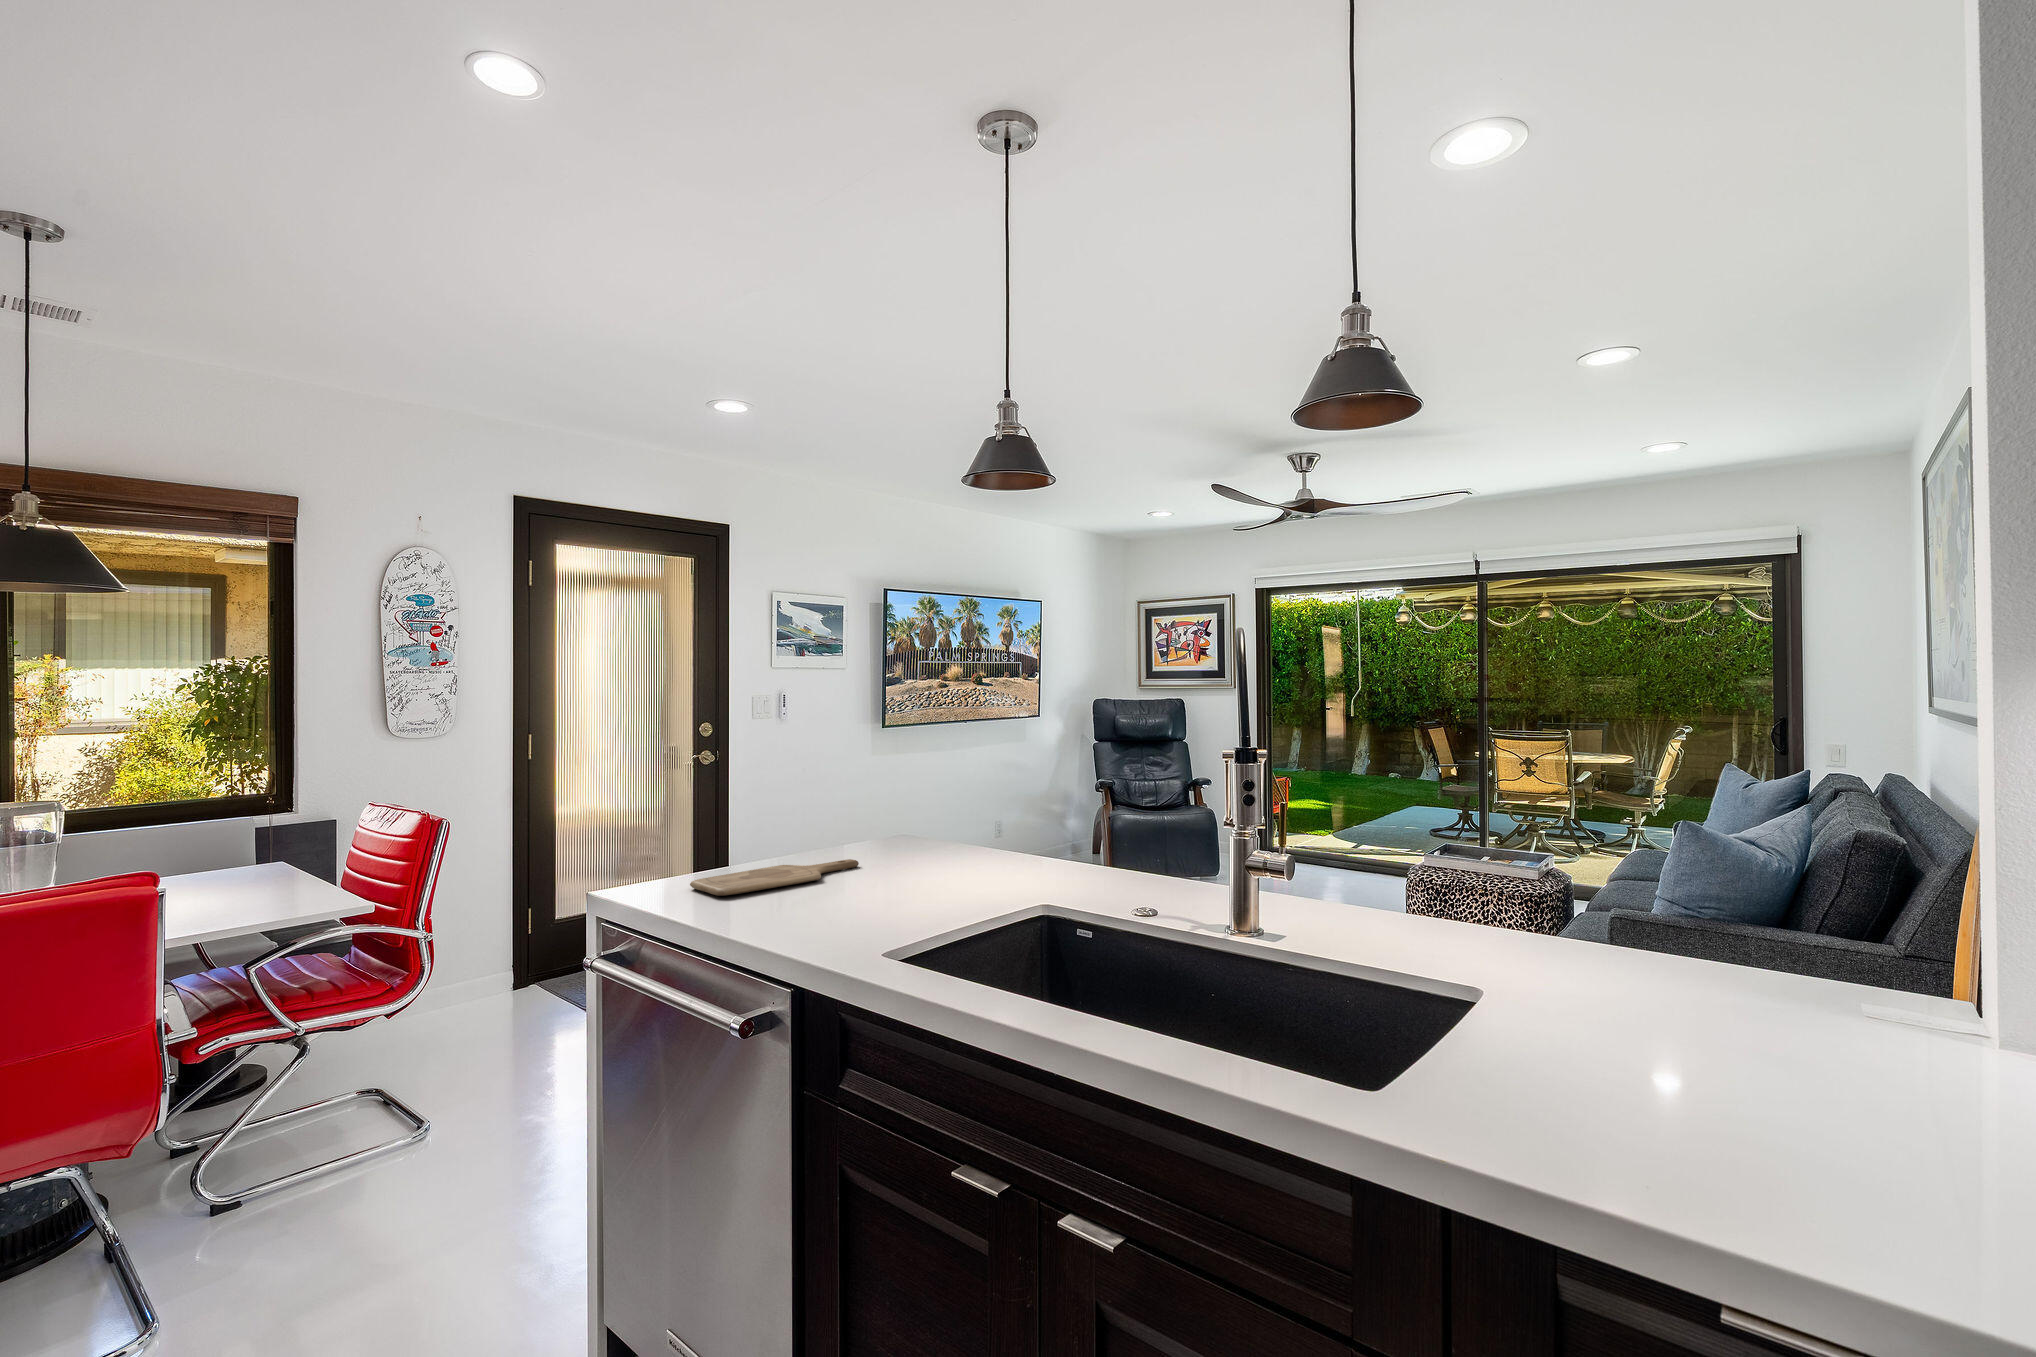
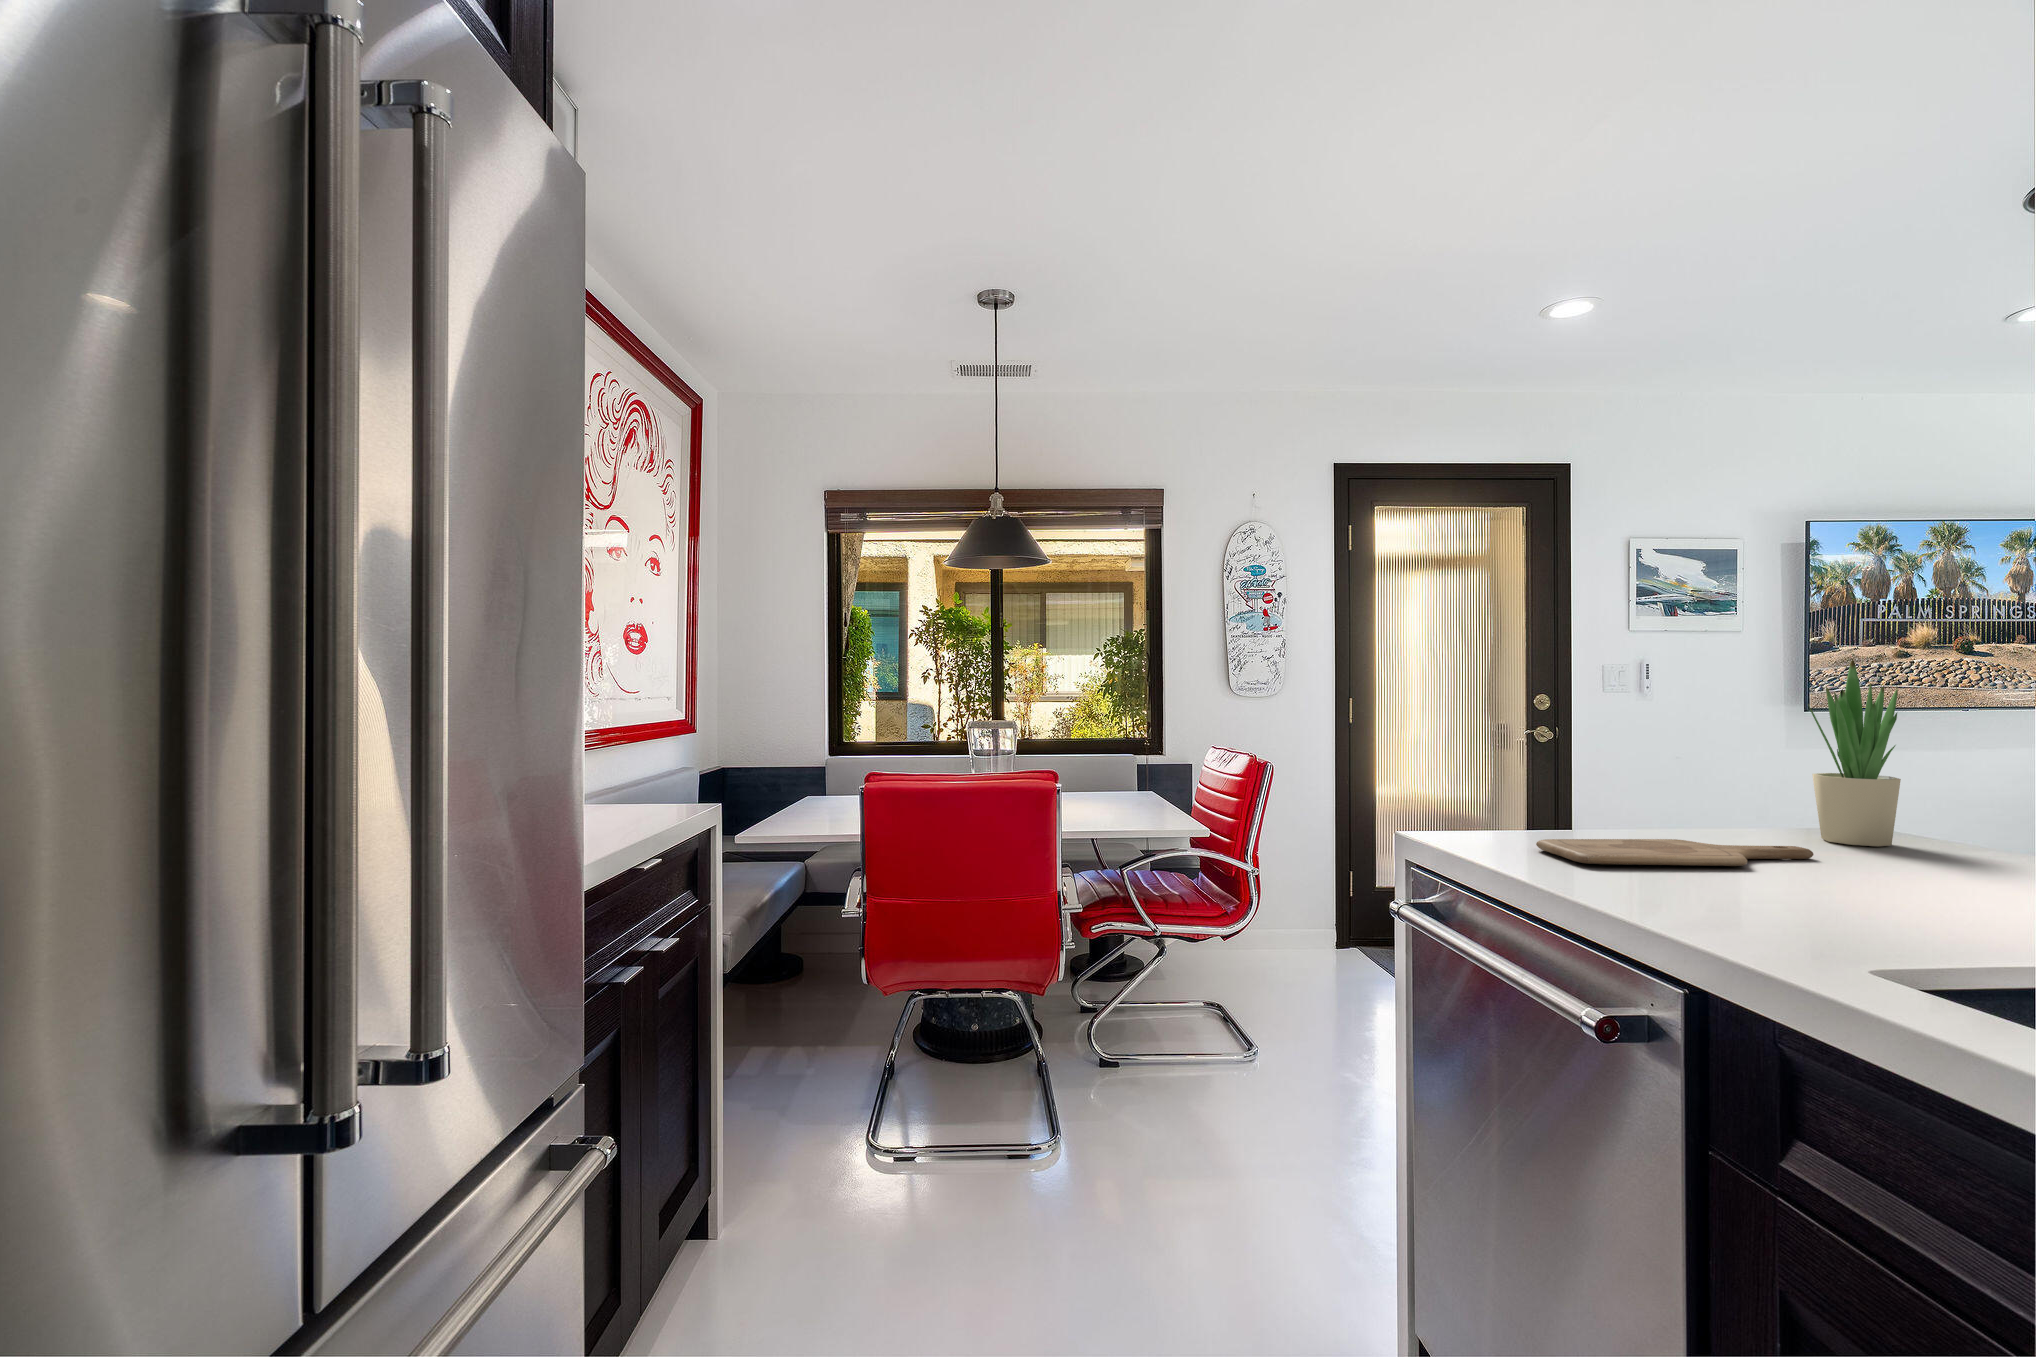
potted plant: none [860,729,905,851] -> present [1808,659,1901,846]

